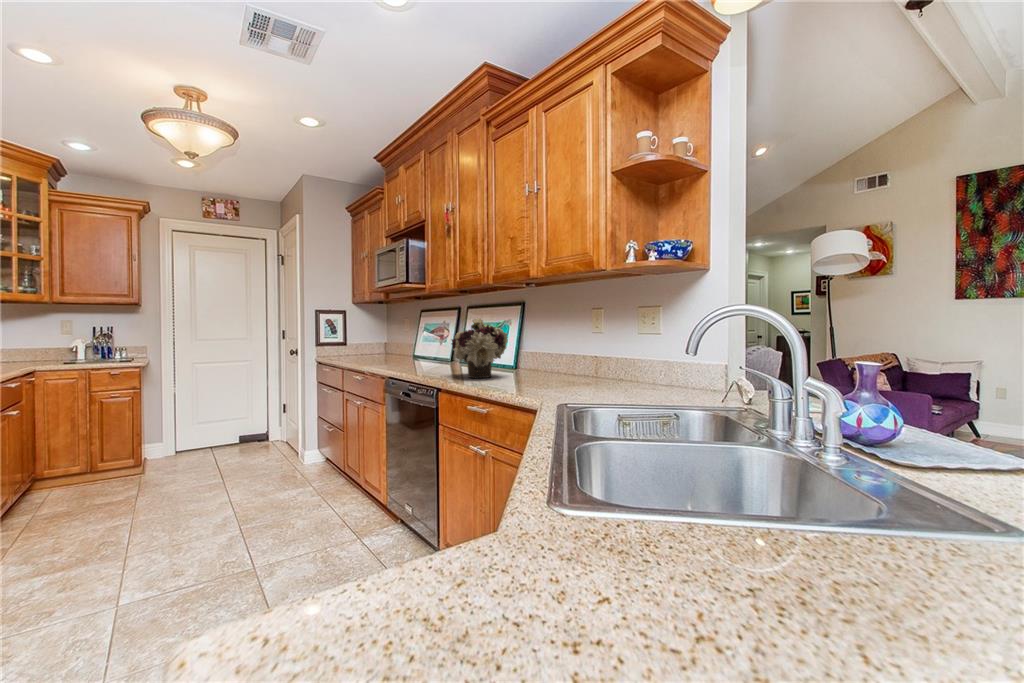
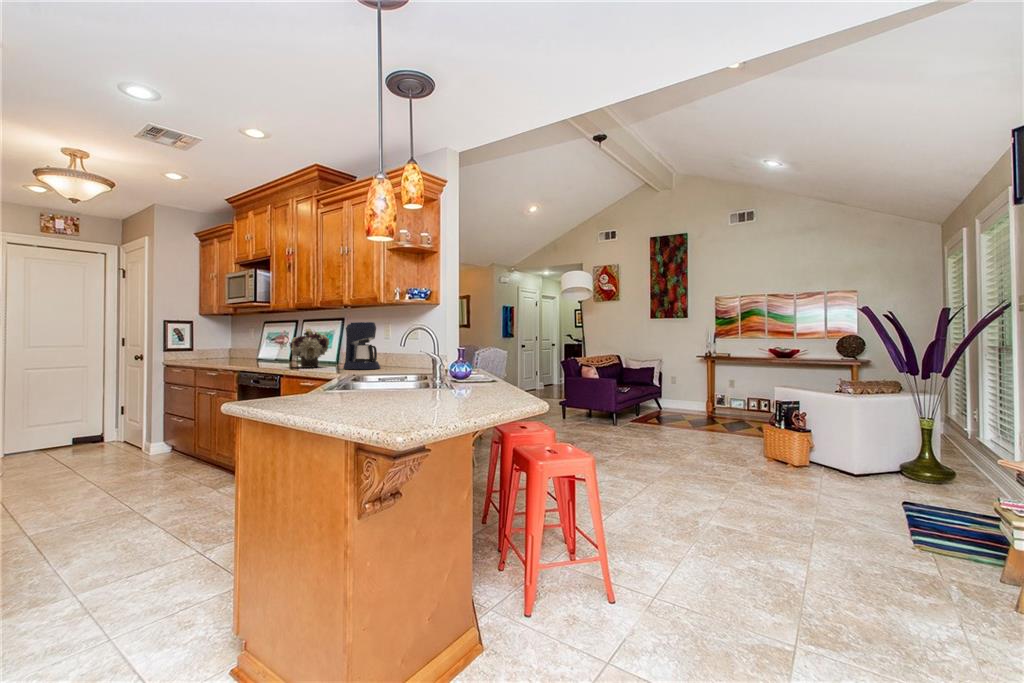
coffee maker: none [533,307,593,387] -> present [343,322,381,369]

